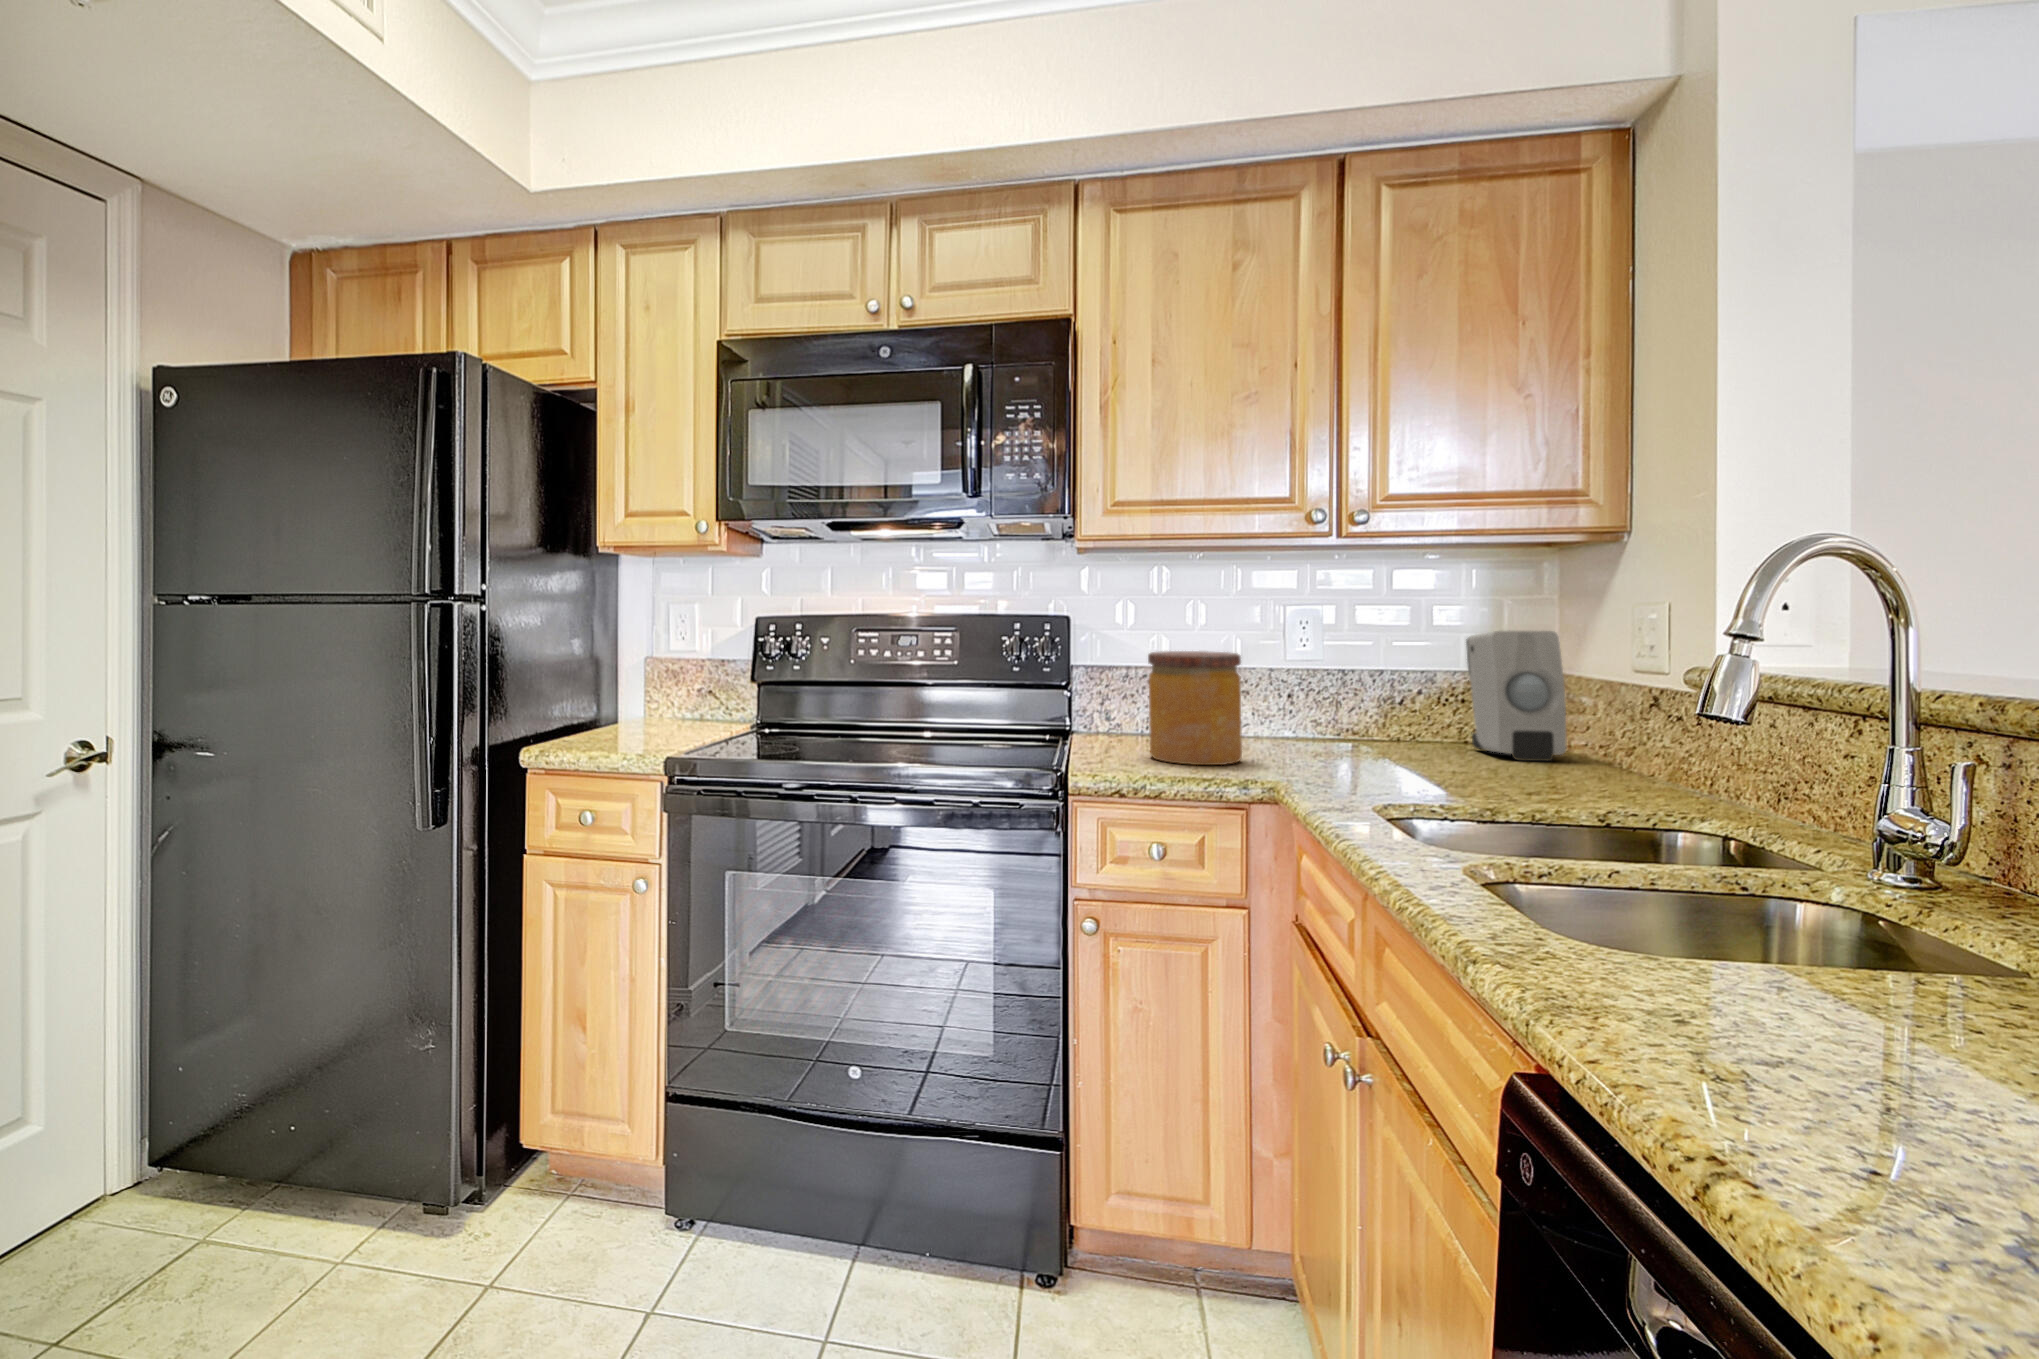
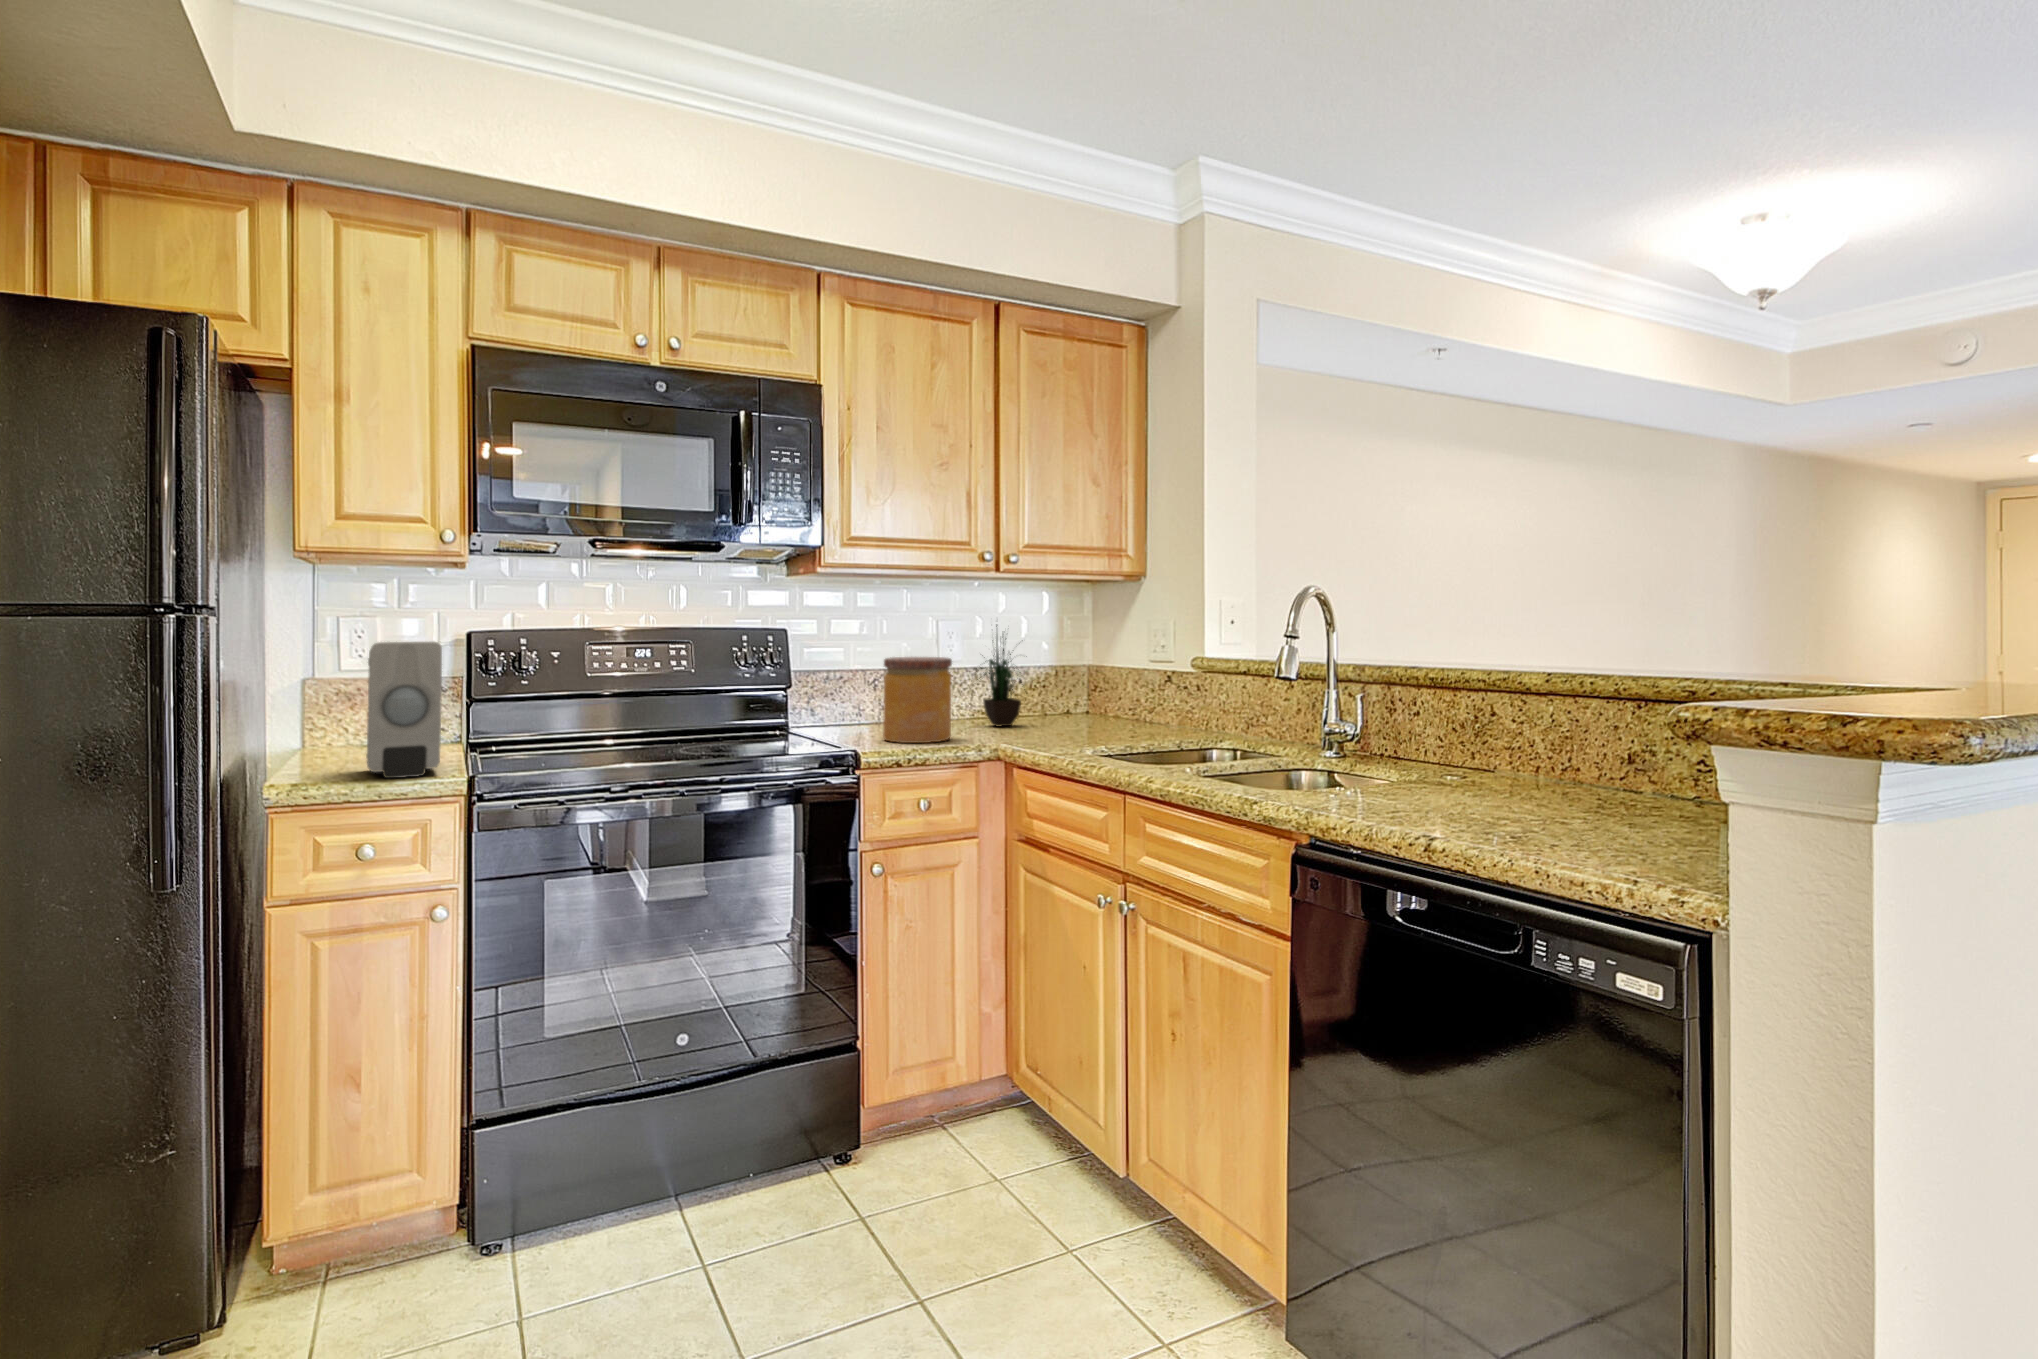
potted plant: none [1317,579,1412,753] -> present [979,625,1023,726]
soap dispenser: present [1466,631,1567,761] -> present [366,642,442,778]

